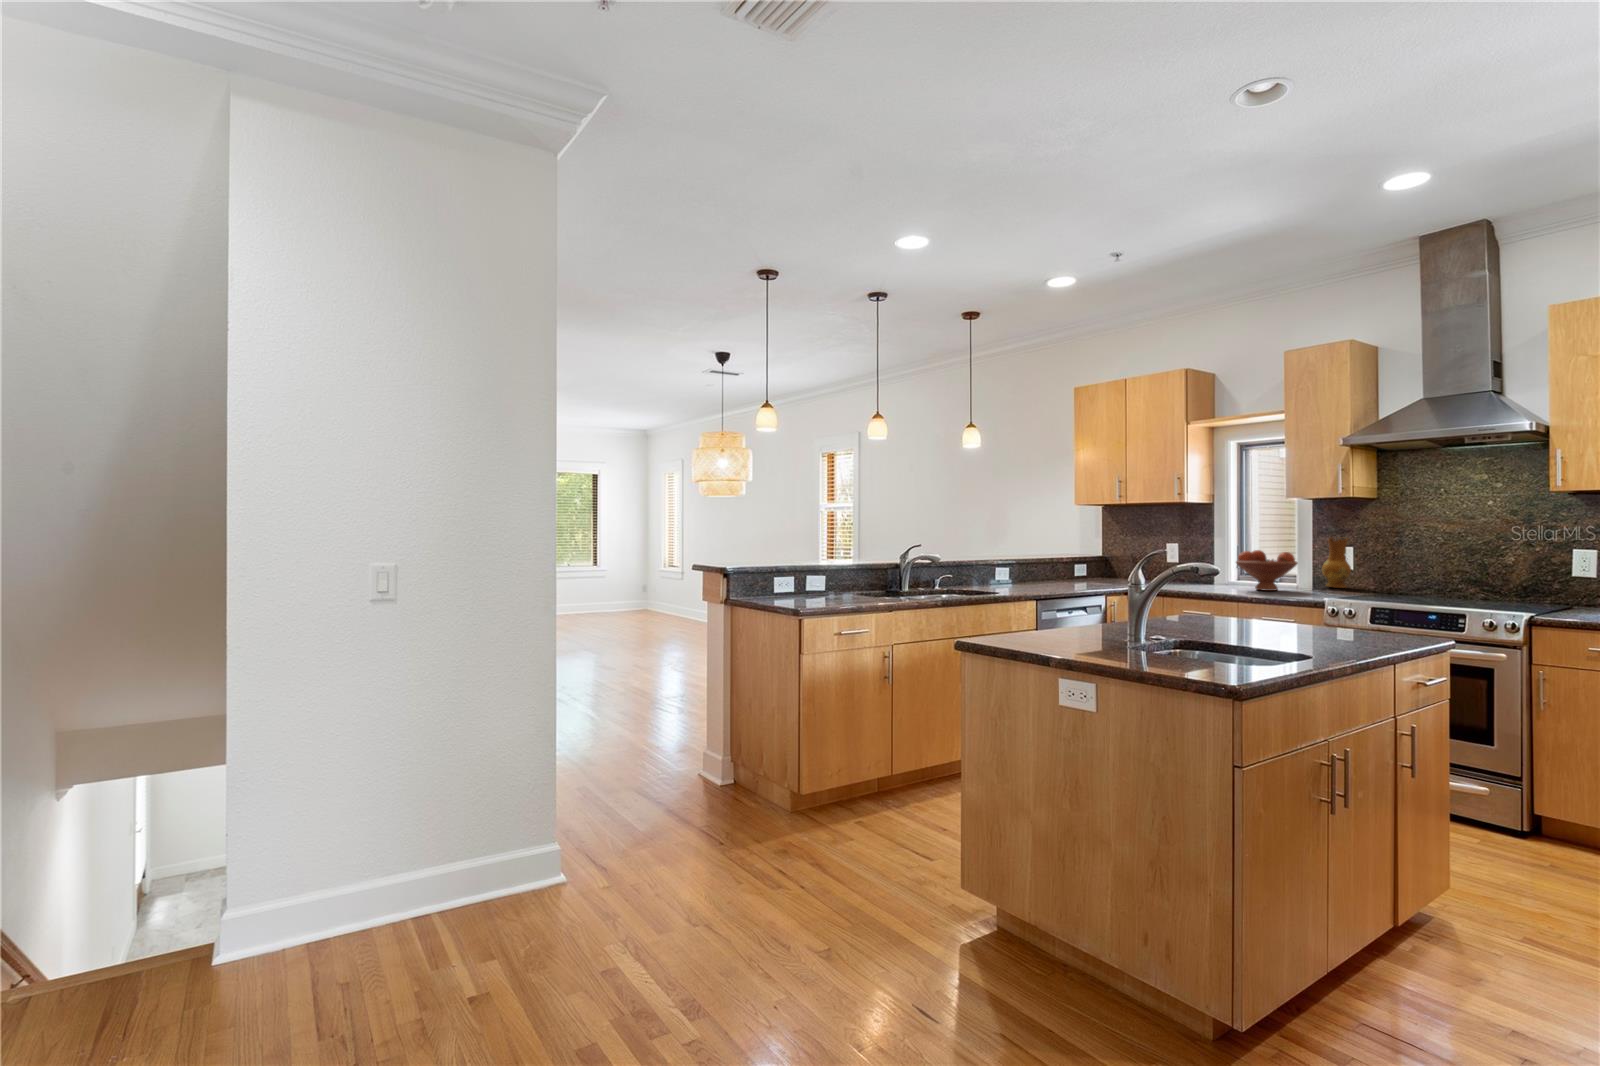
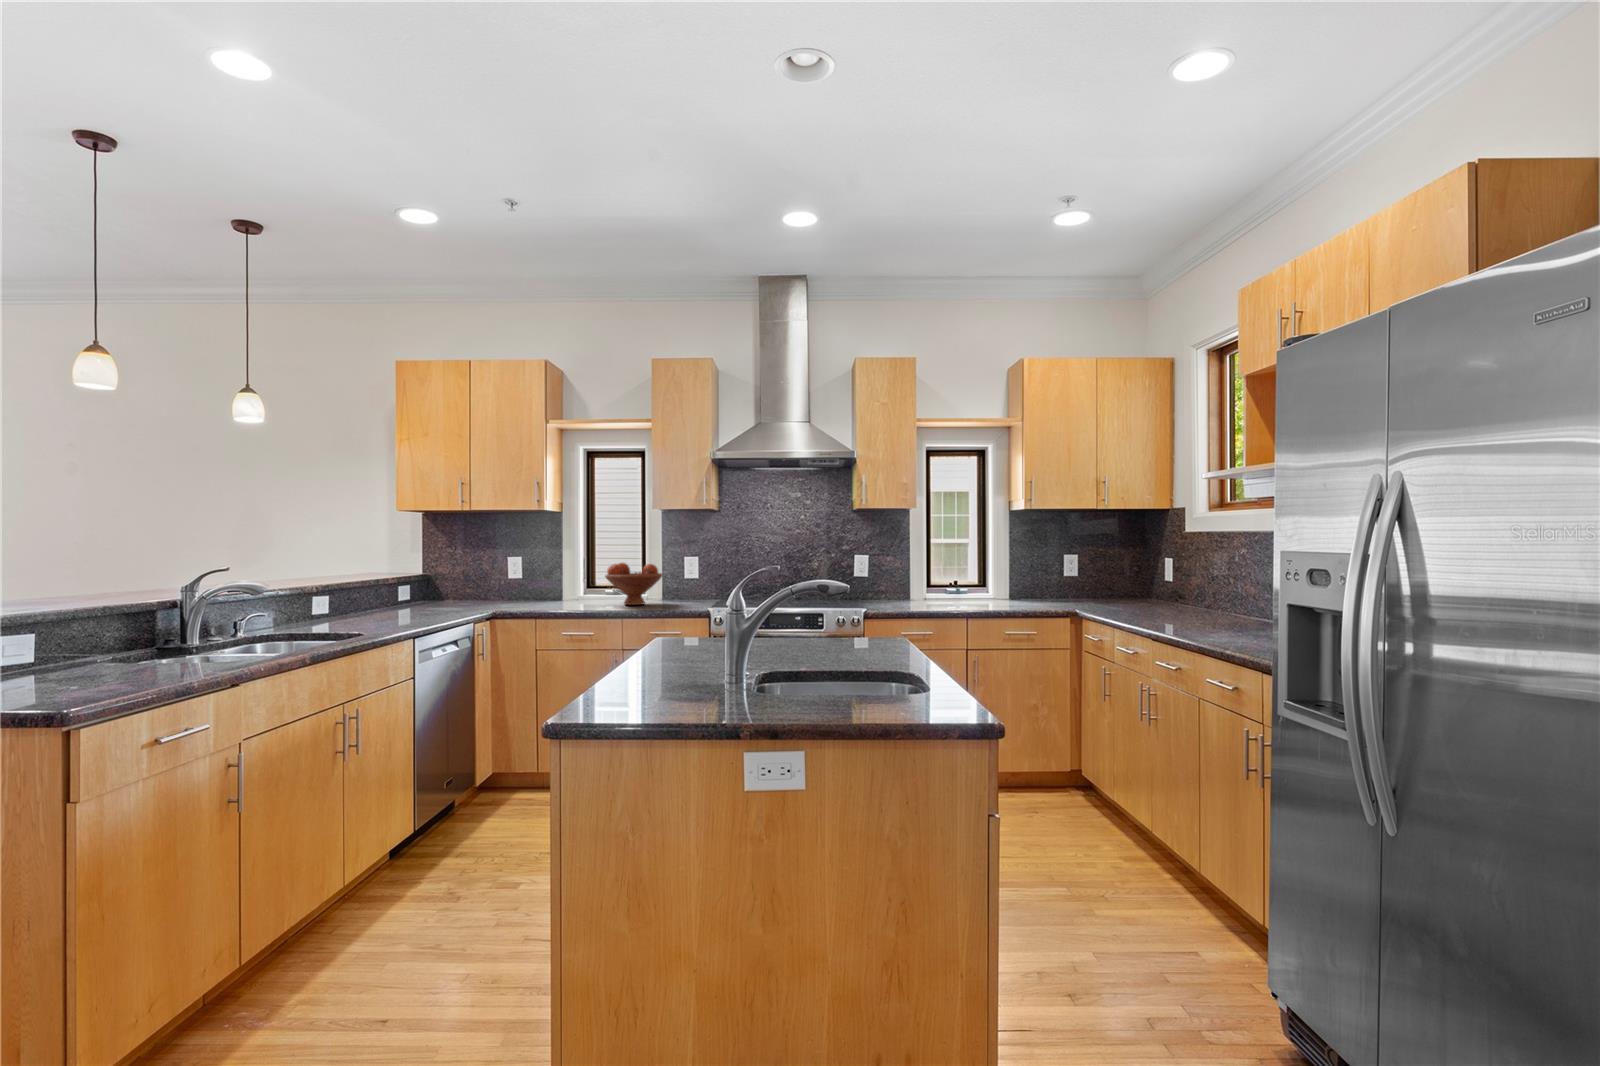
ceramic jug: present [1322,538,1351,588] -> none [672,548,696,598]

